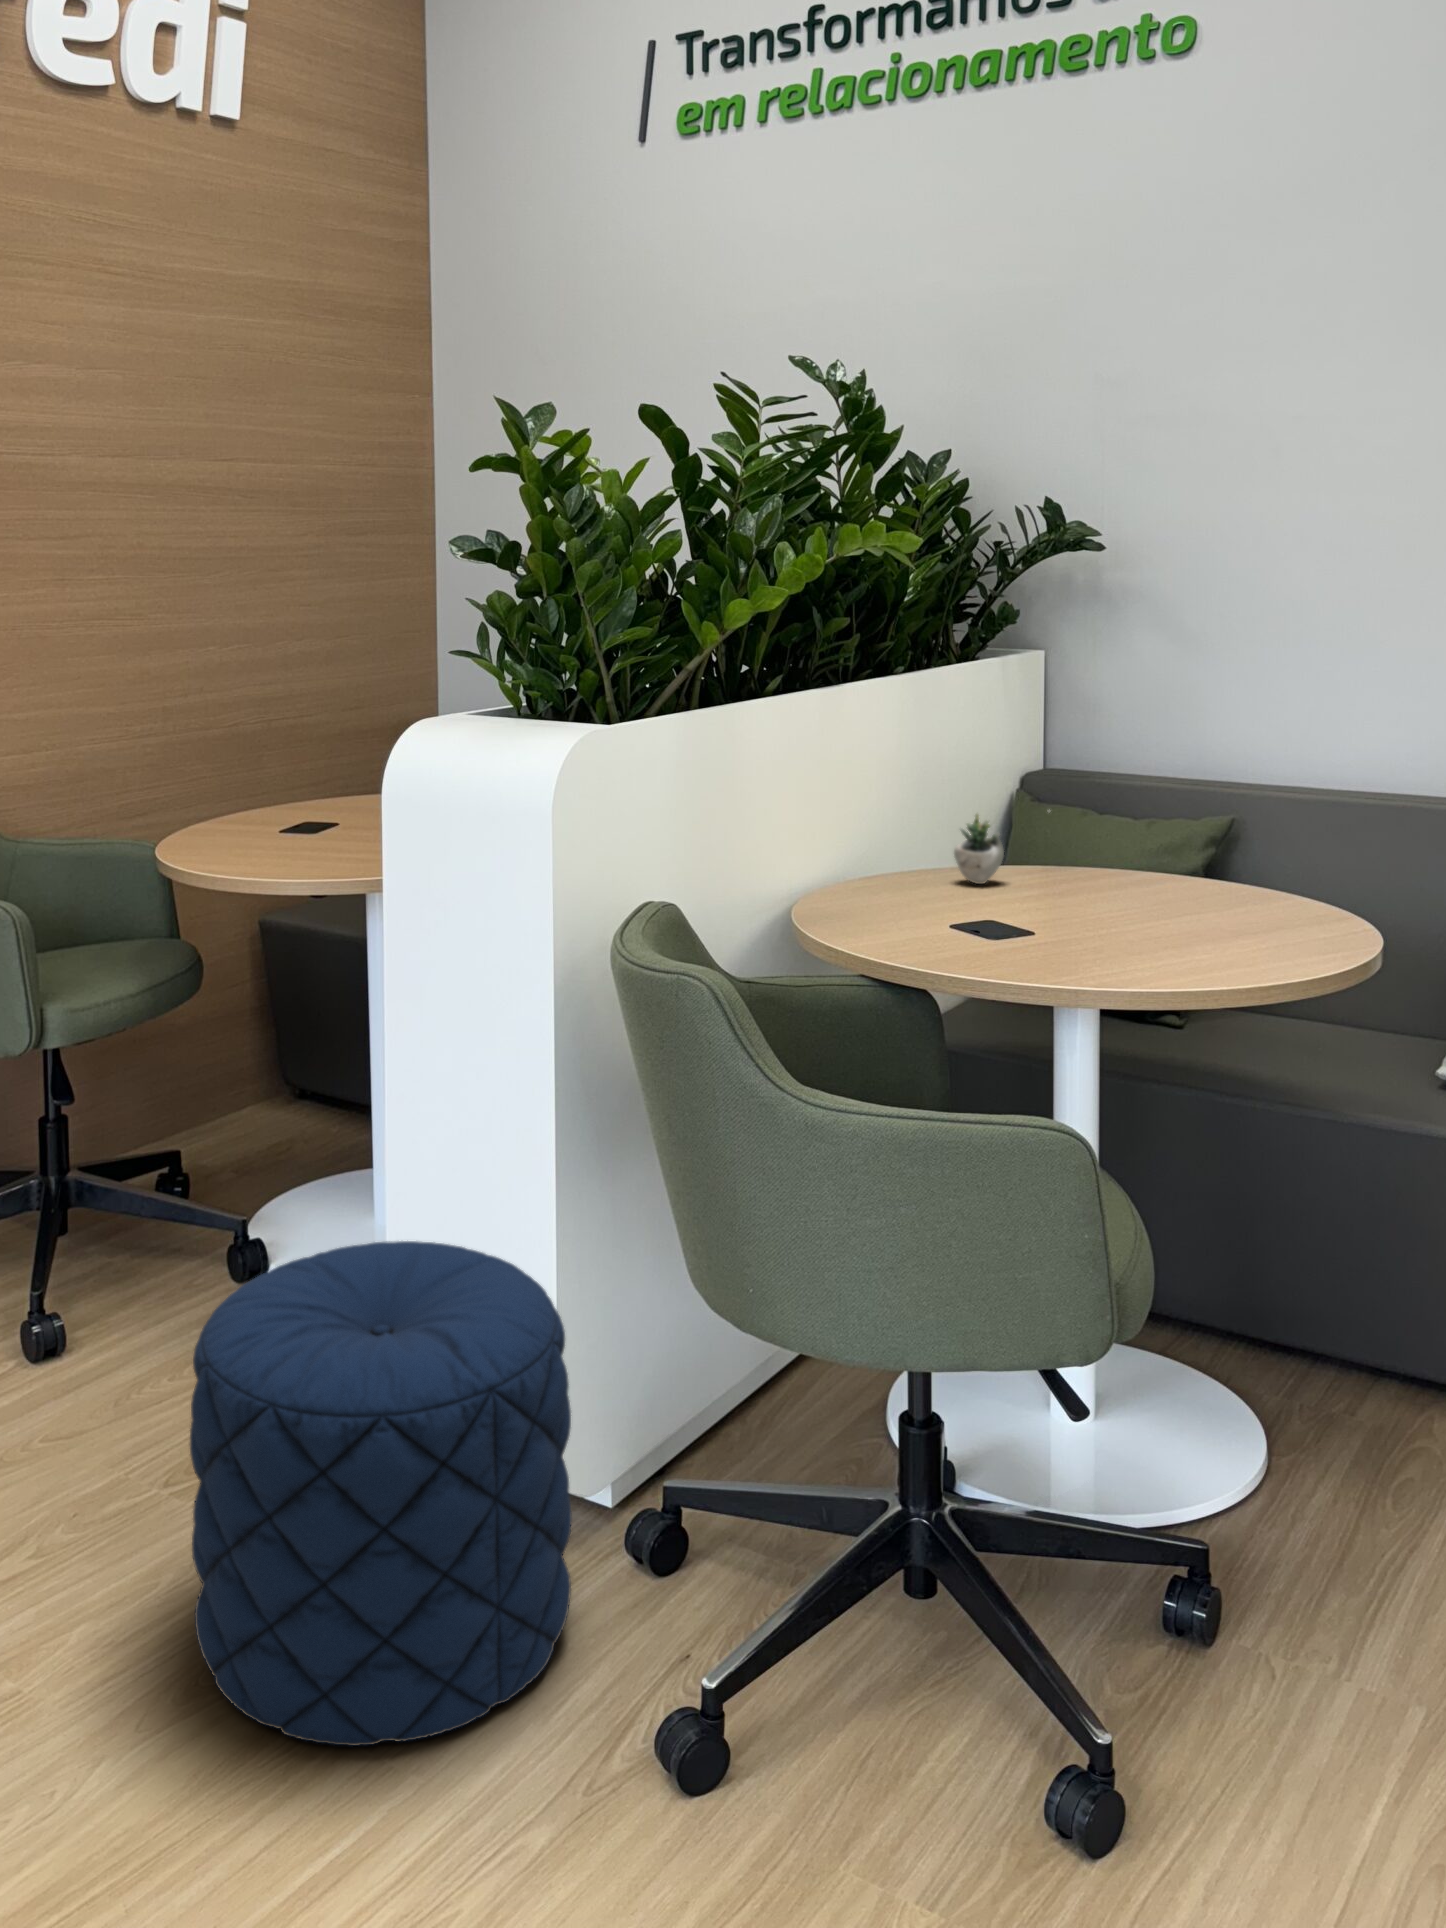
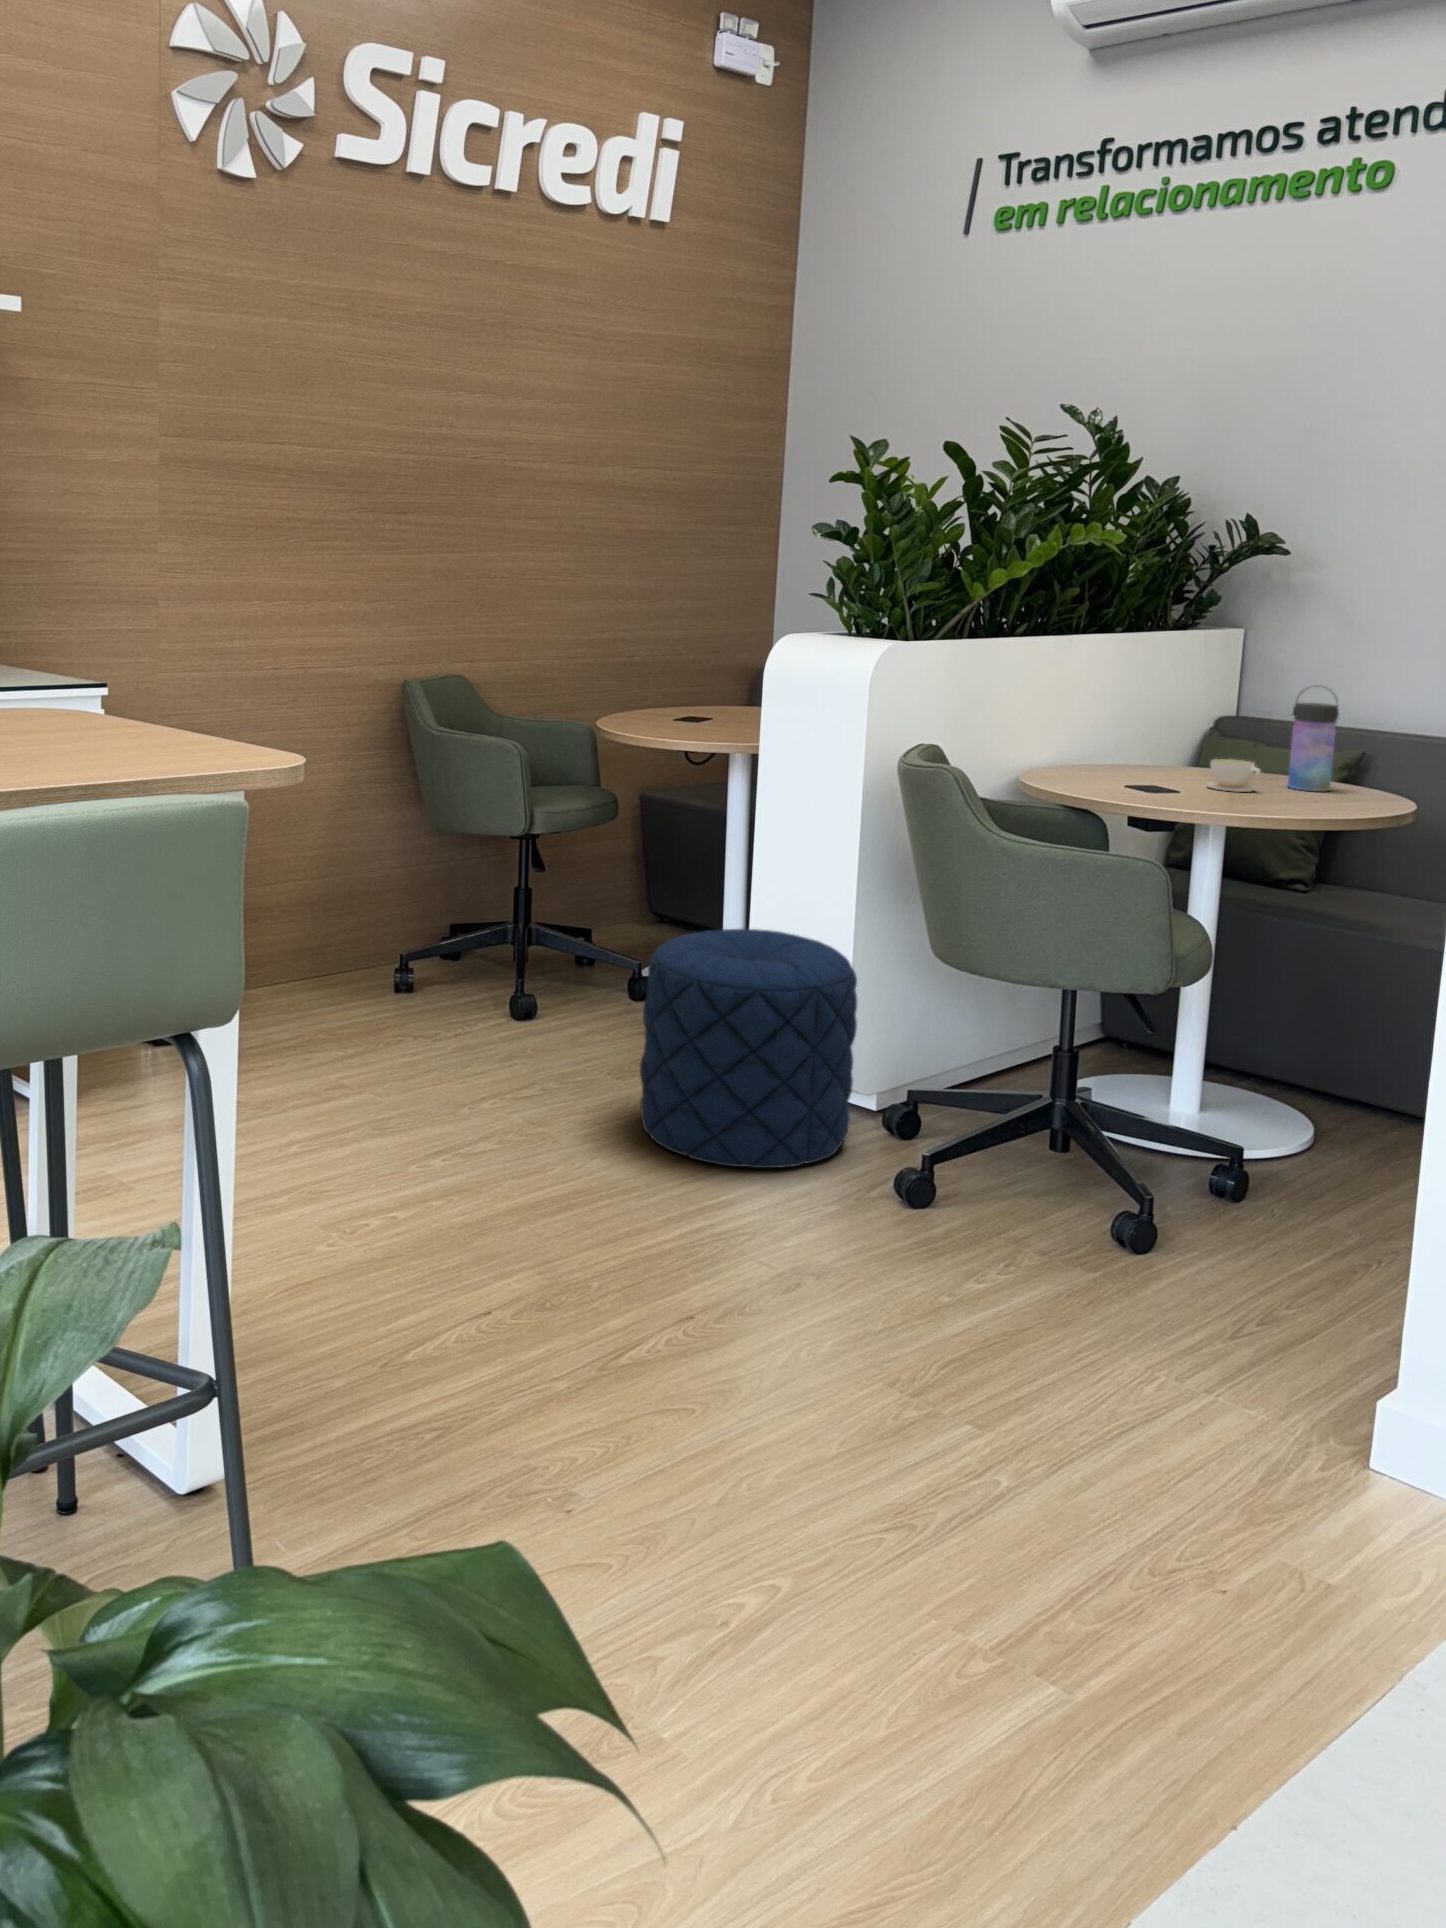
water bottle: none [1189,752,1257,917] -> present [1288,685,1339,791]
succulent plant: present [954,814,1004,884] -> none [1134,721,1202,768]
coffee cup: none [1083,879,1165,935] -> present [1208,759,1261,792]

